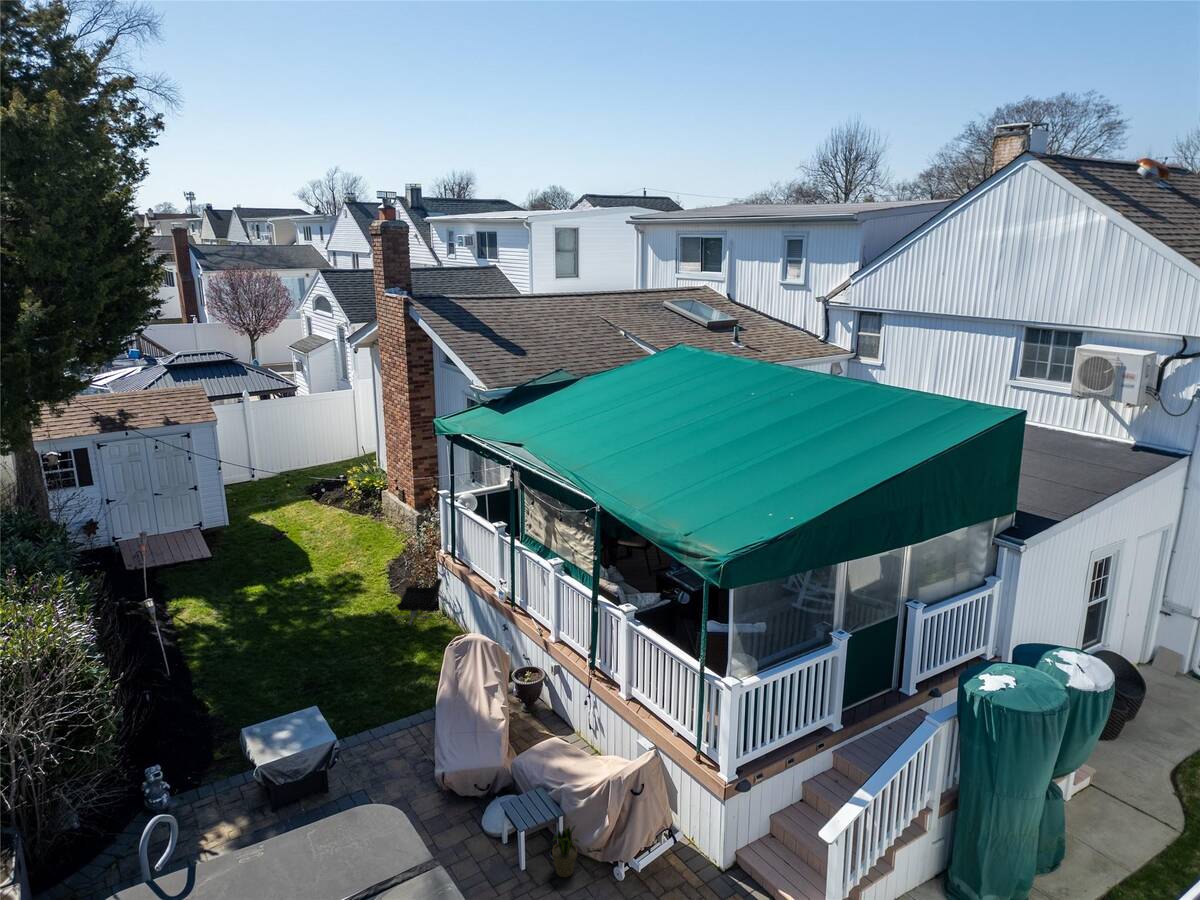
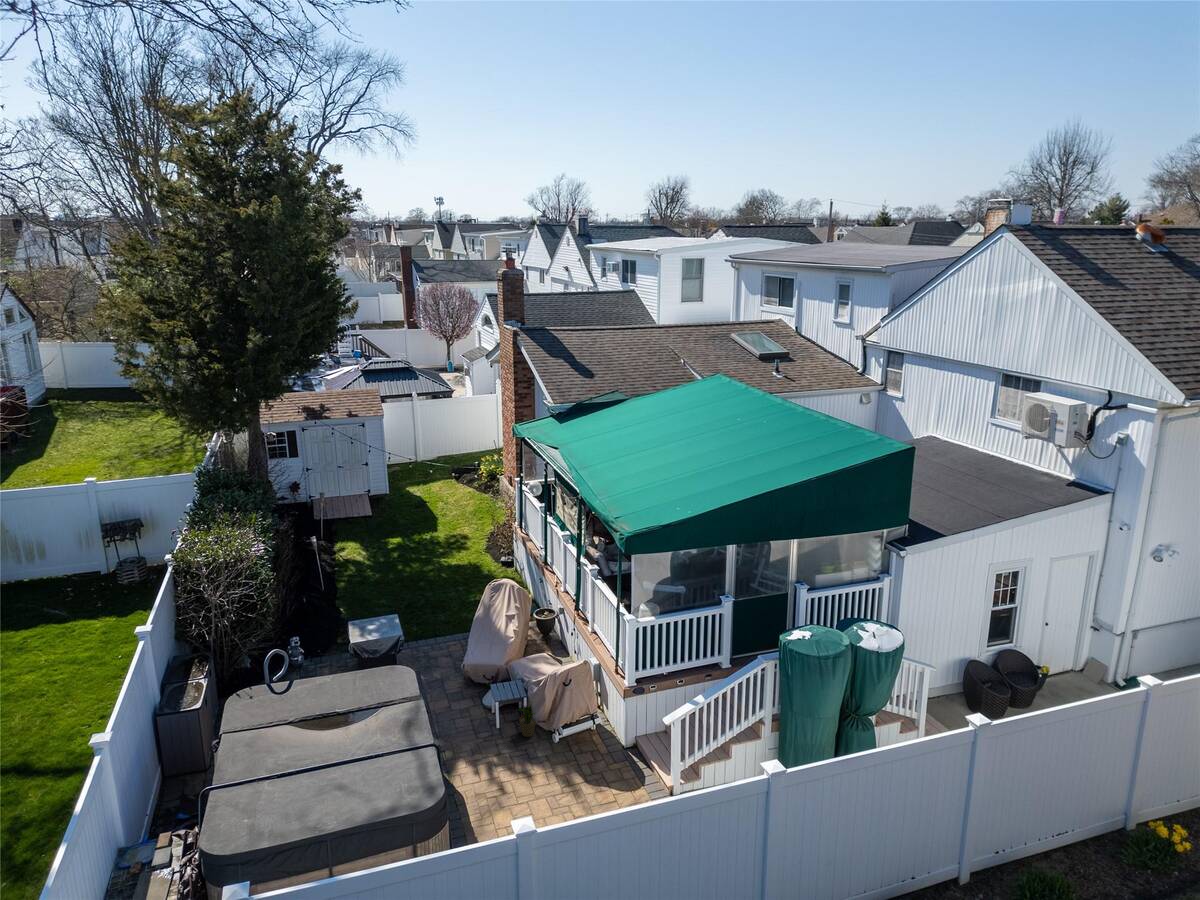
lounge chair: present [396,578,442,625] -> none [479,542,514,574]

